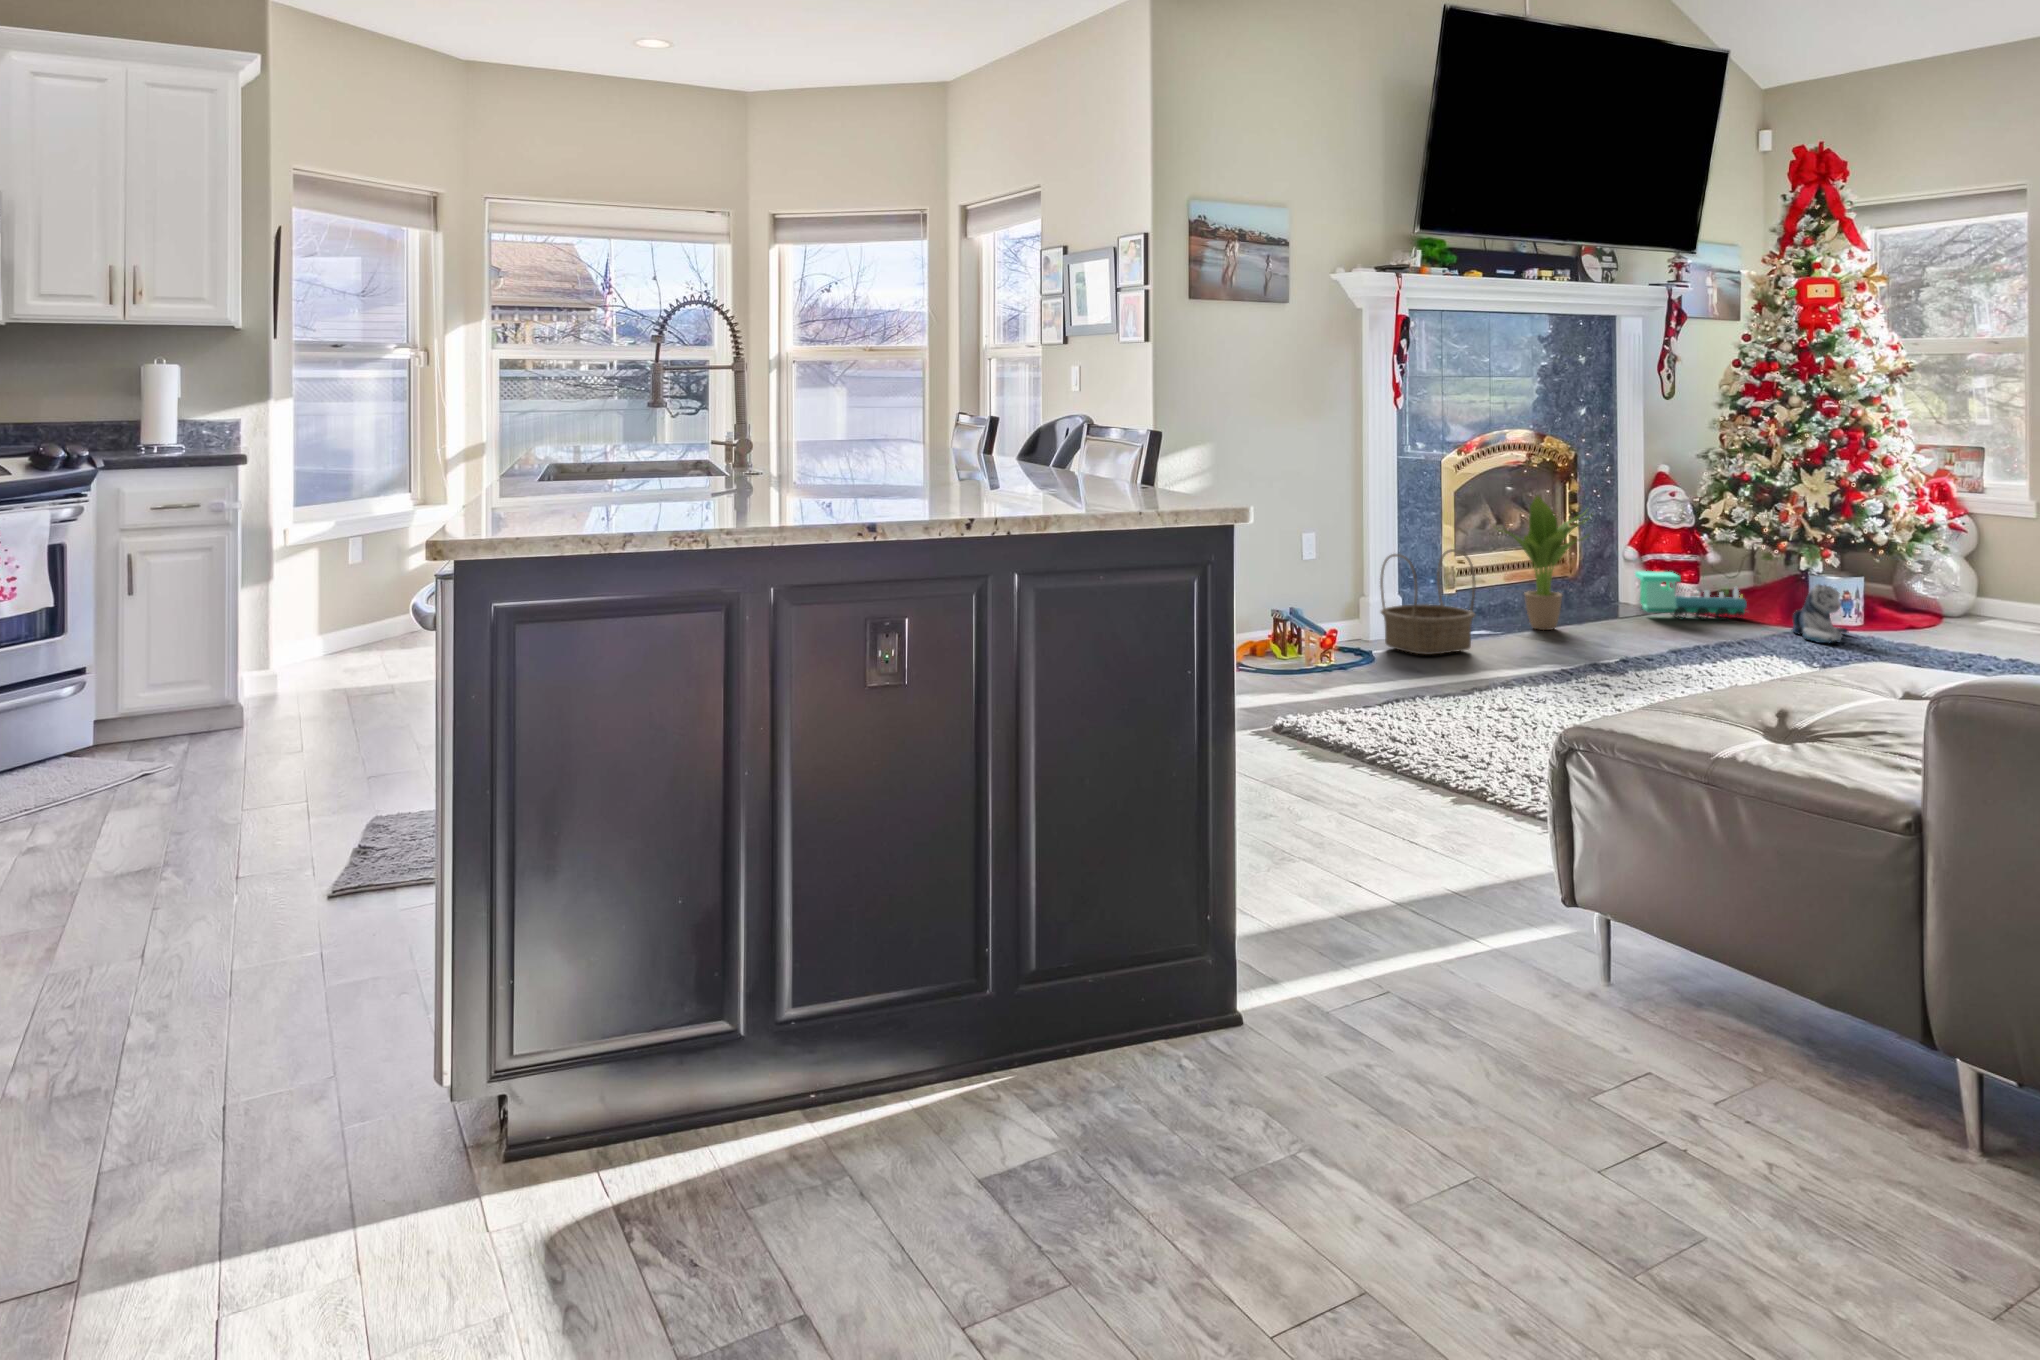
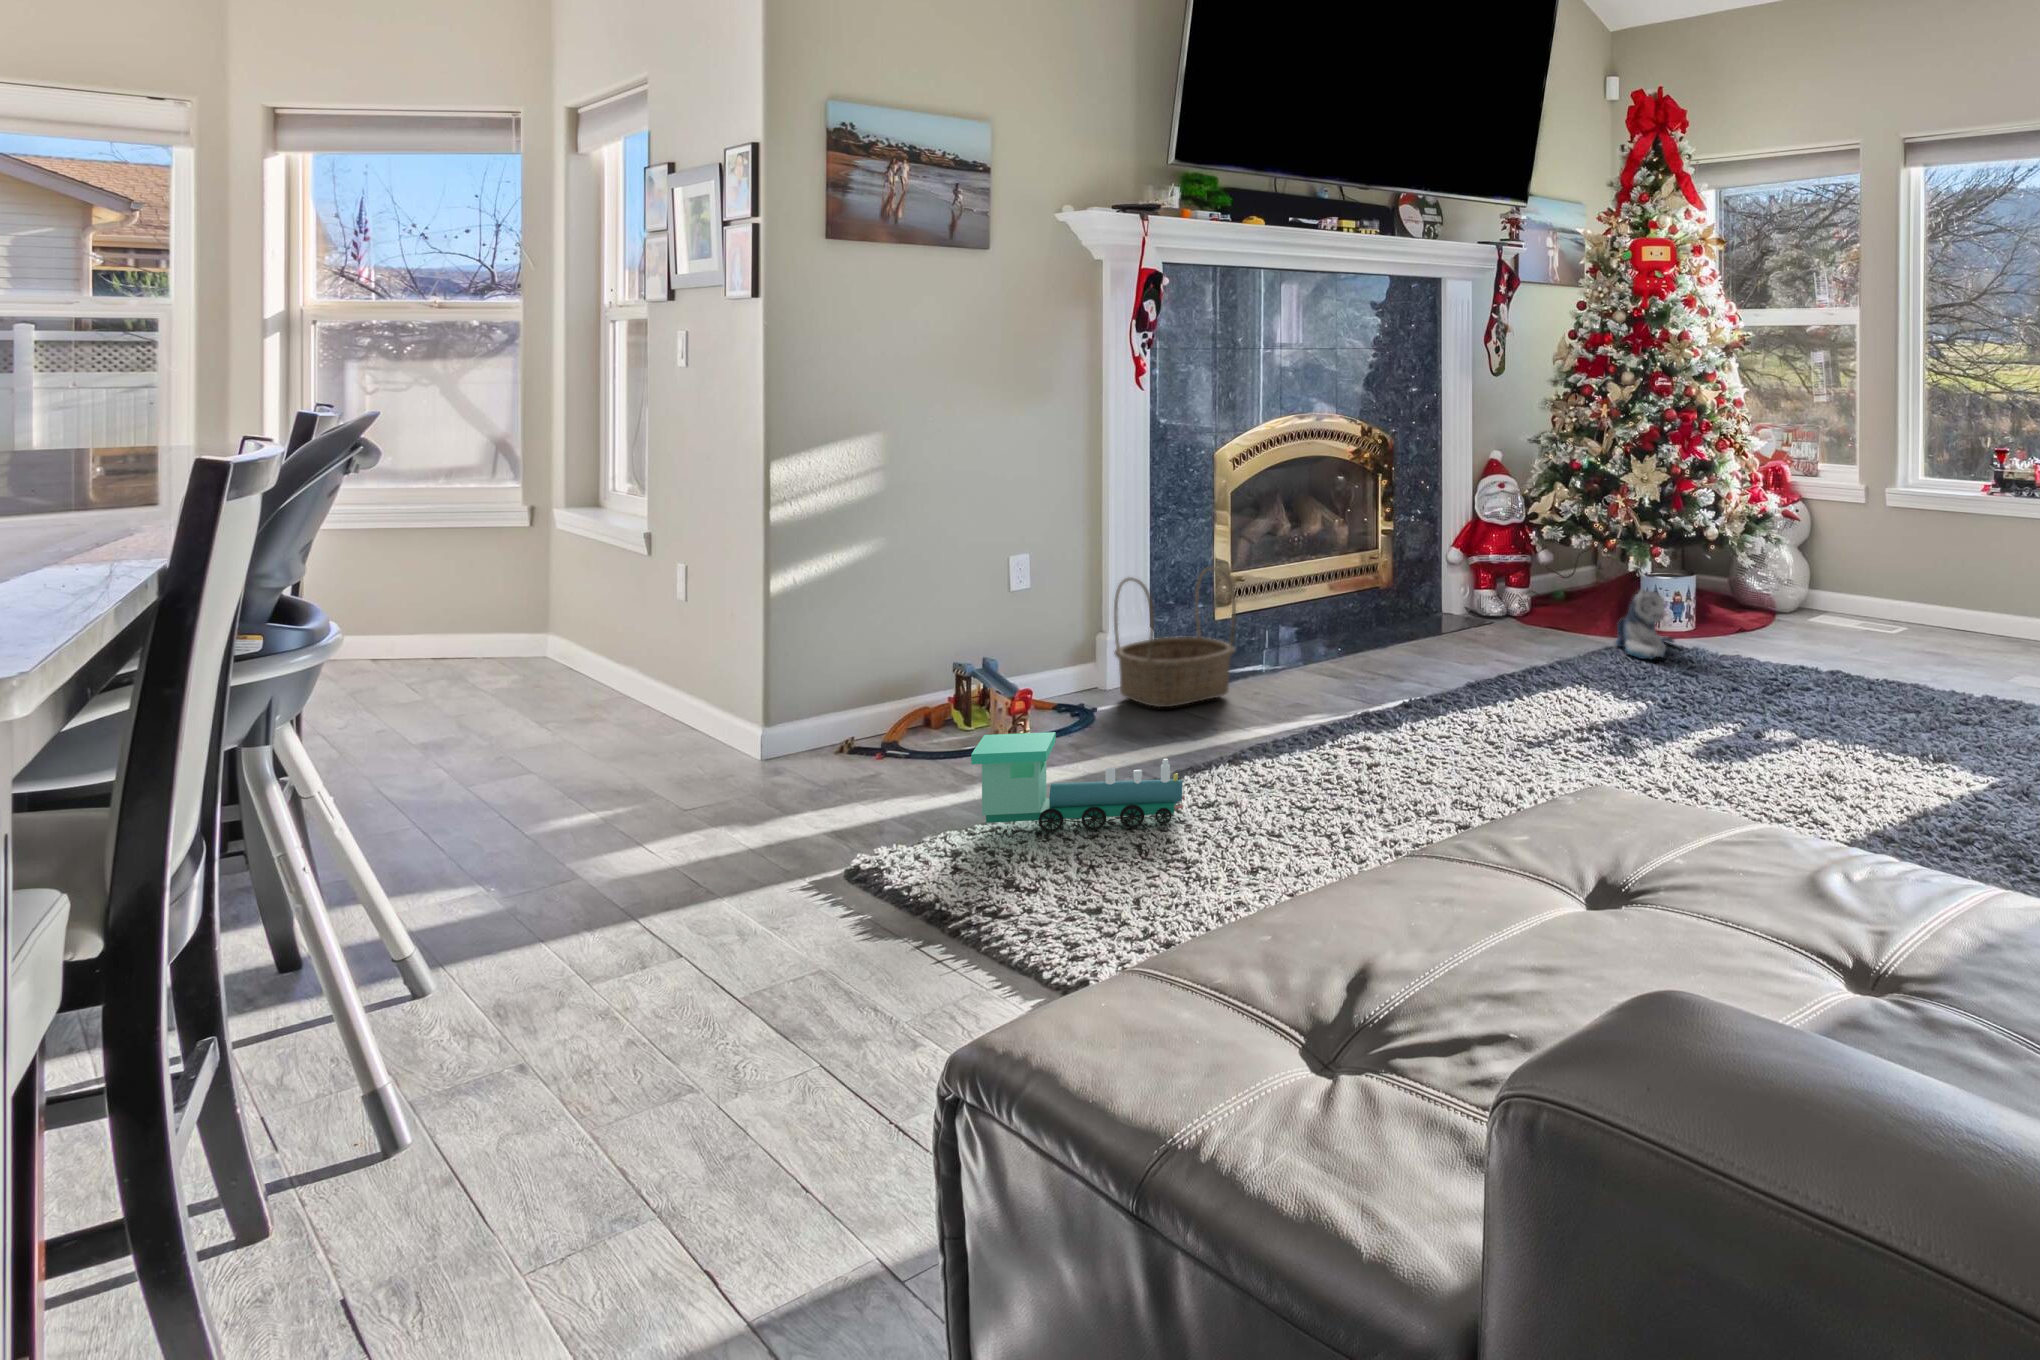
potted plant: present [1496,496,1591,630] -> none [1272,495,1393,656]
toy train: present [1635,571,1747,620] -> present [971,732,1185,833]

